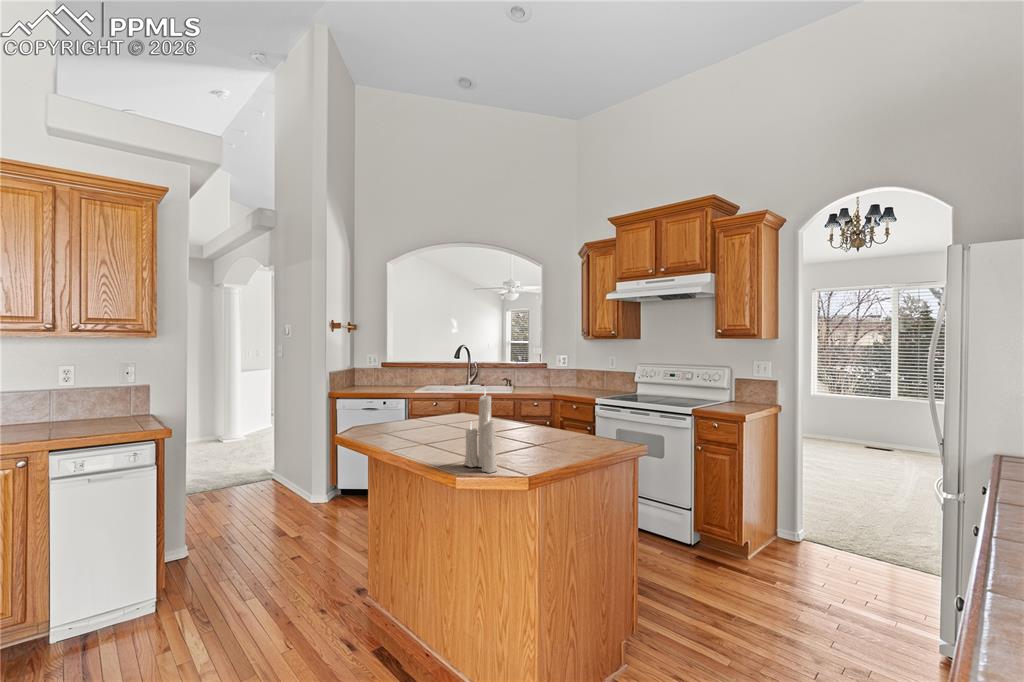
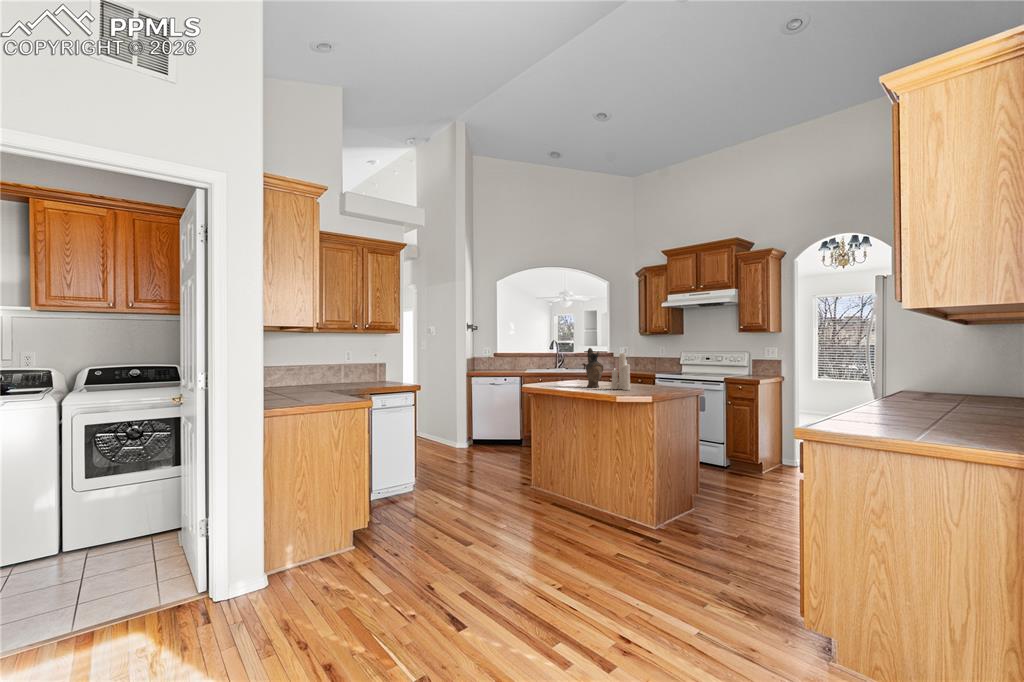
ceramic pitcher: none [429,381,460,457] -> present [586,348,603,387]

